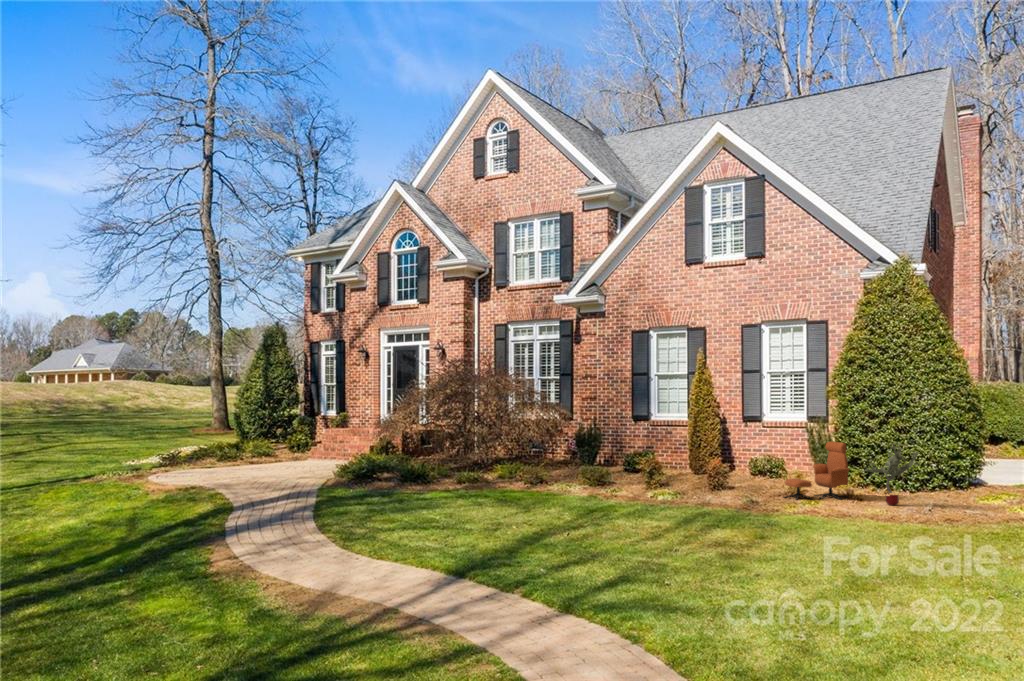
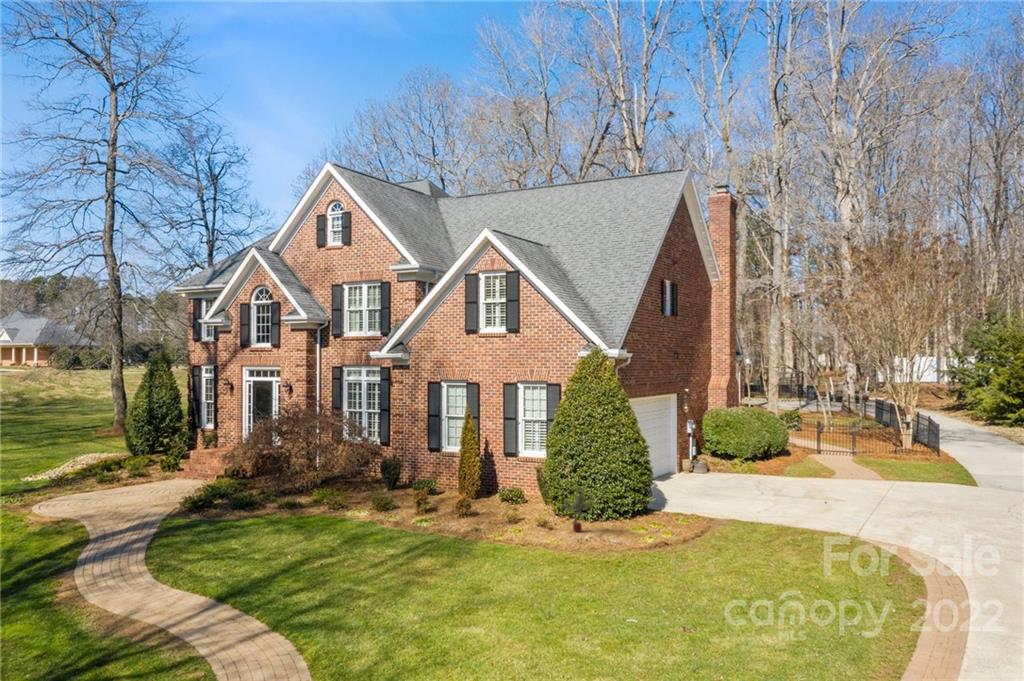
lounge chair: present [783,442,850,500] -> none [510,482,555,528]

